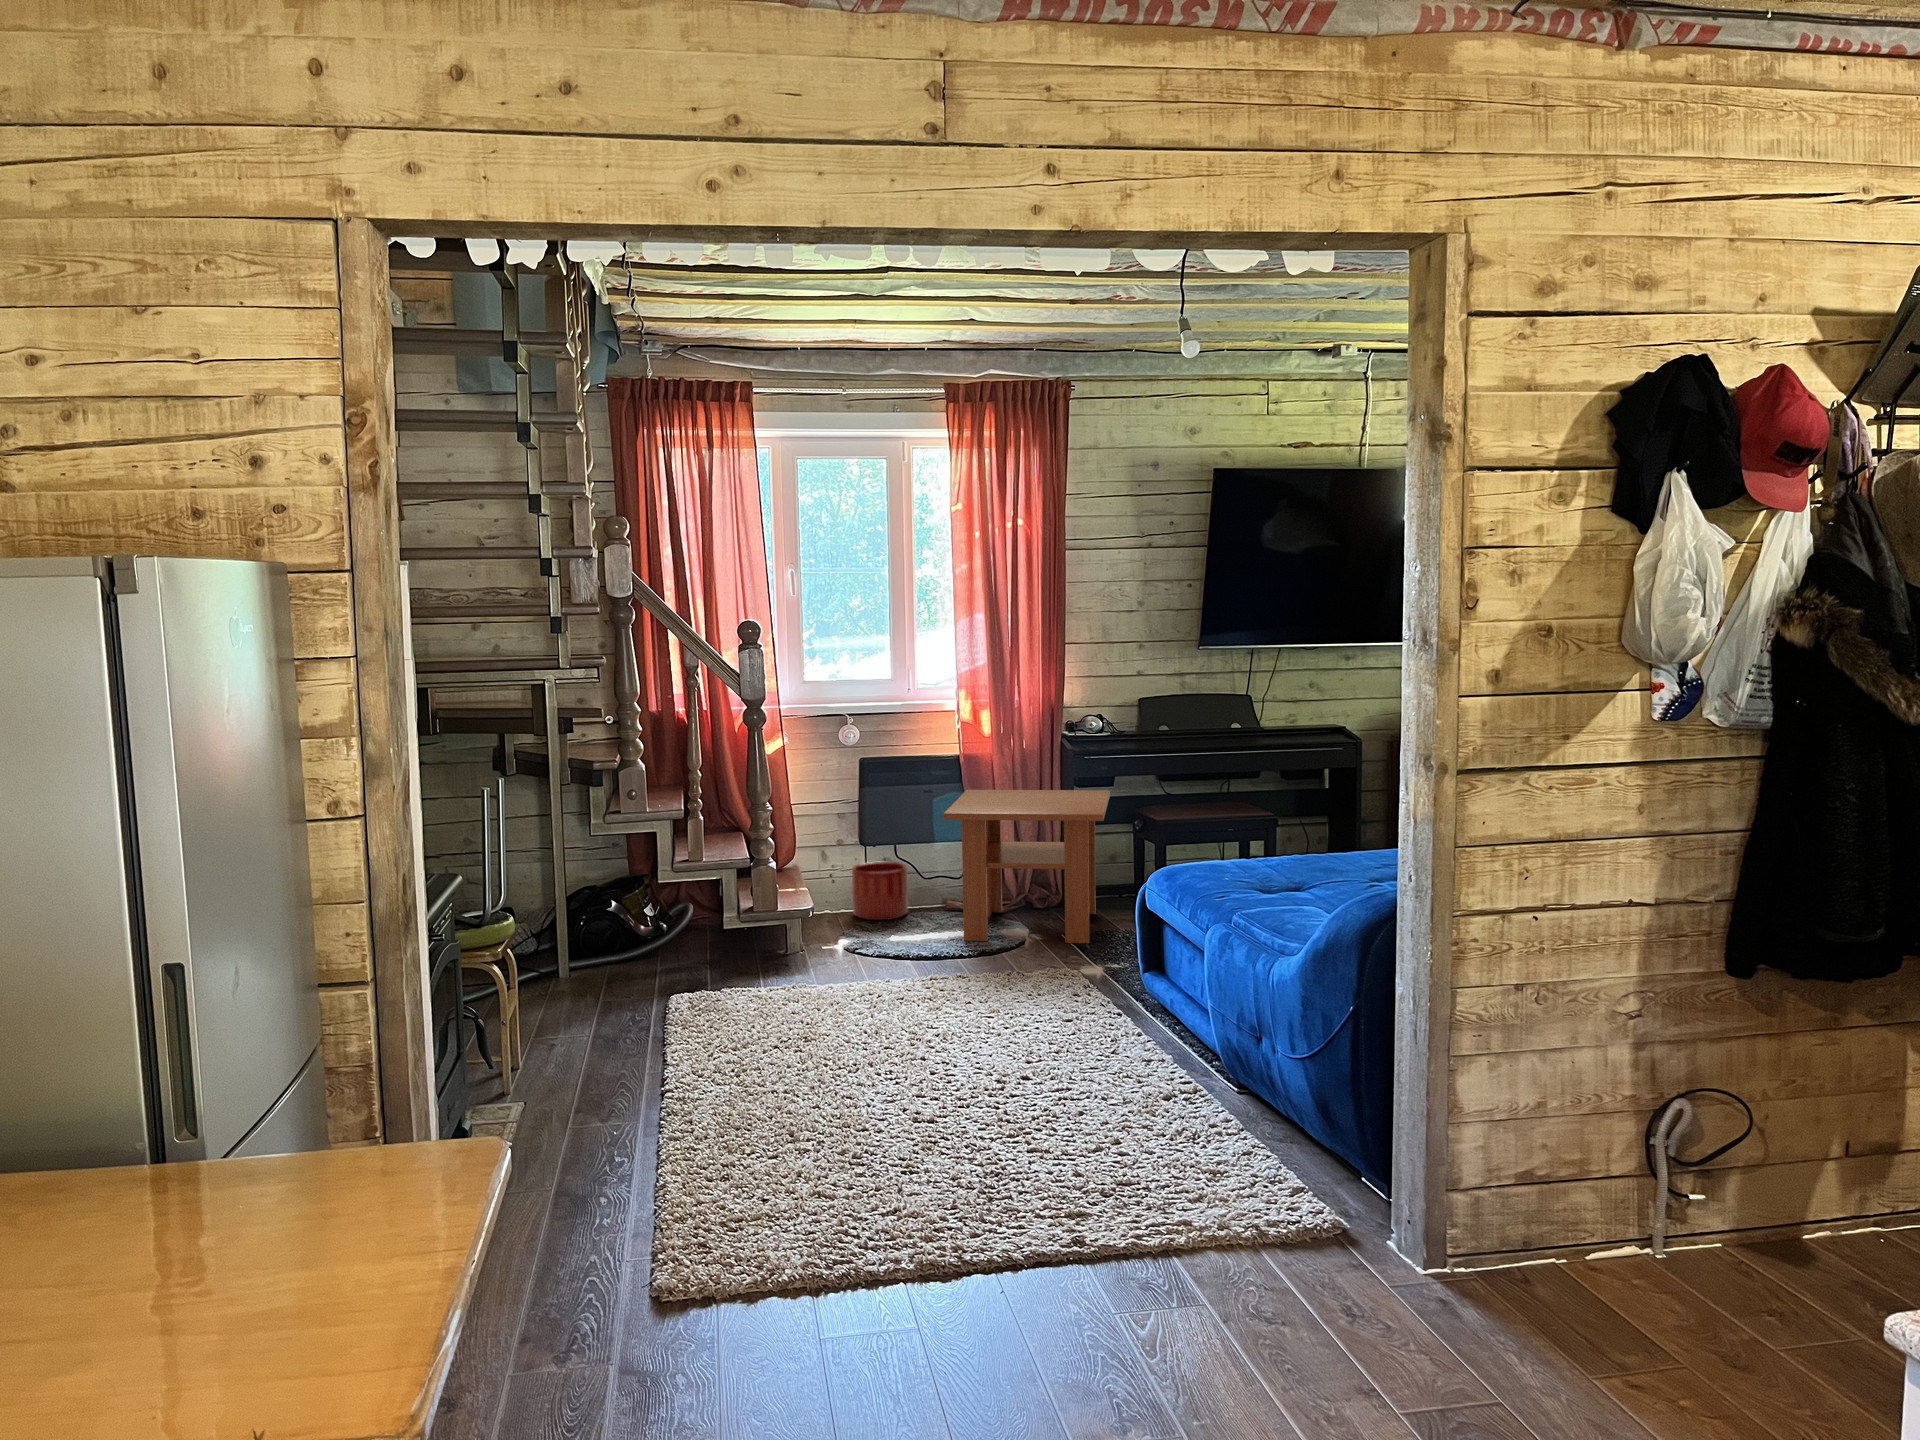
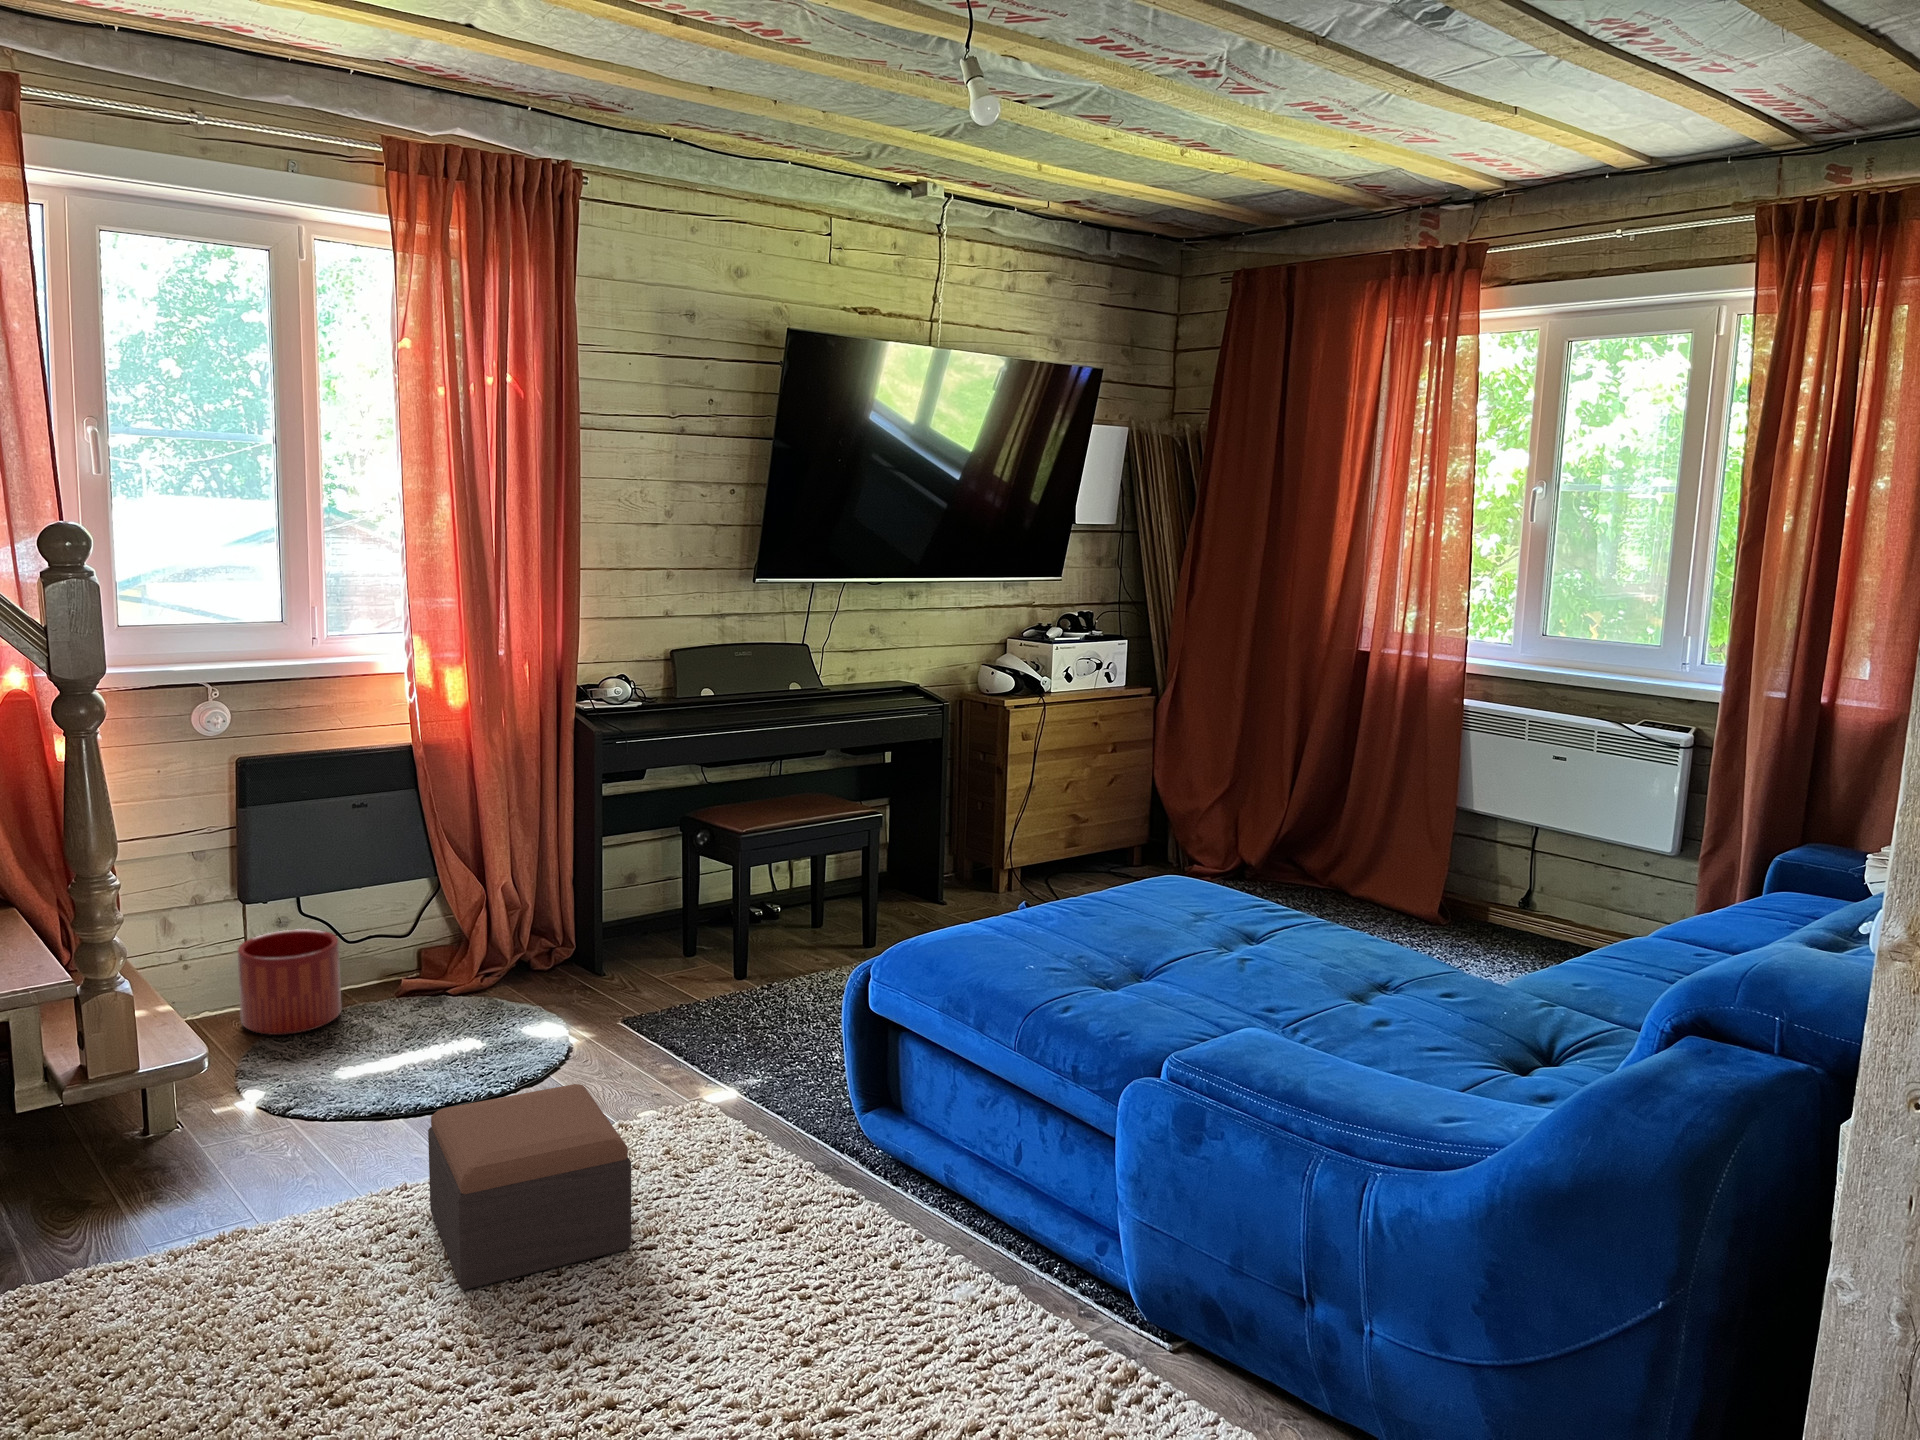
coffee table: present [944,790,1110,943] -> none [431,793,704,1058]
footstool: none [886,932,983,1023] -> present [428,1084,631,1290]

